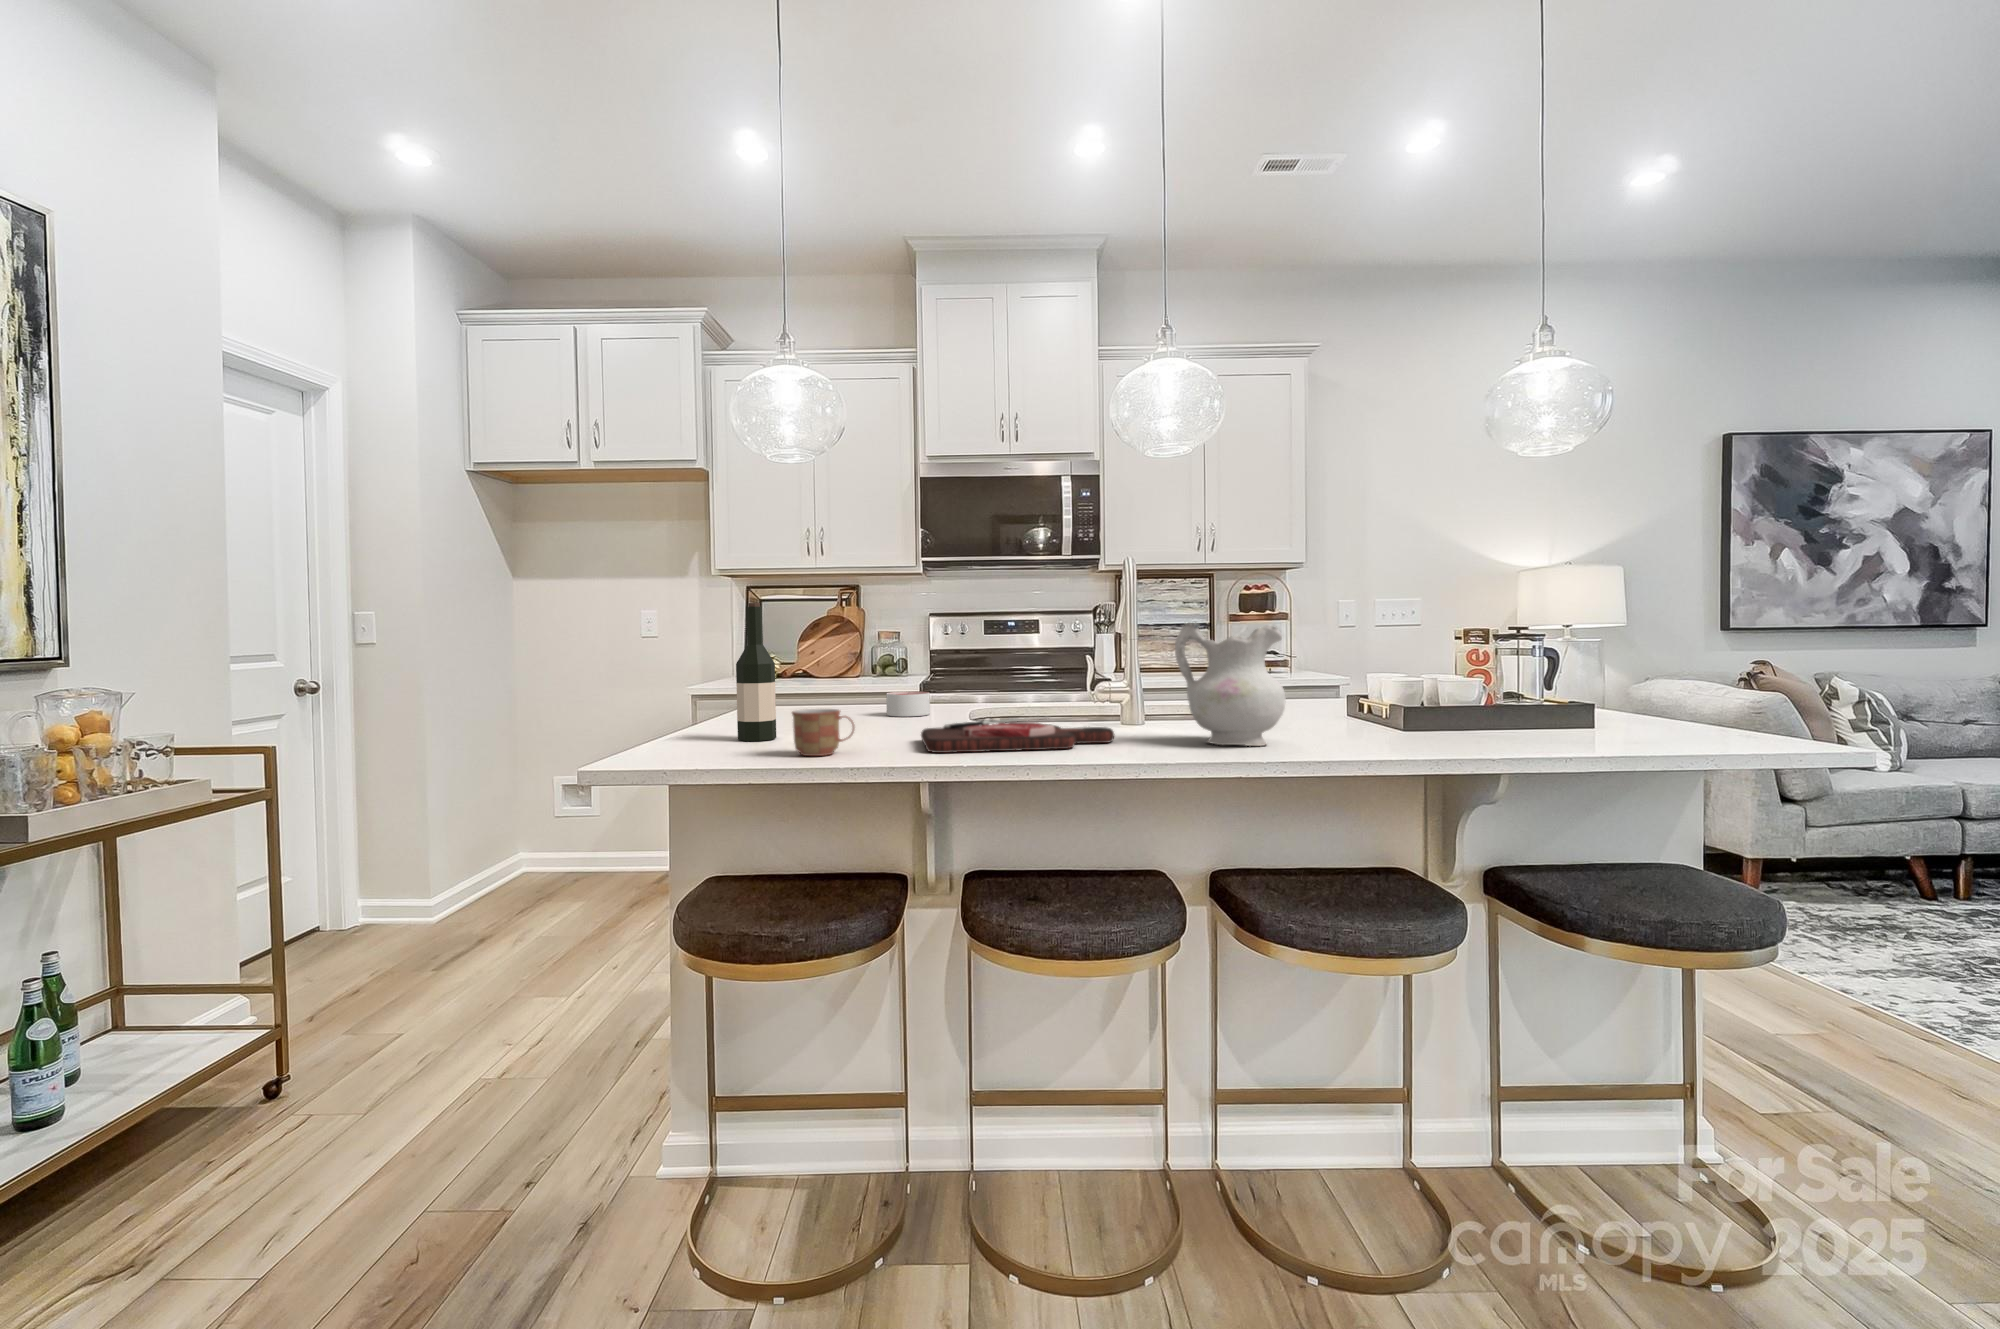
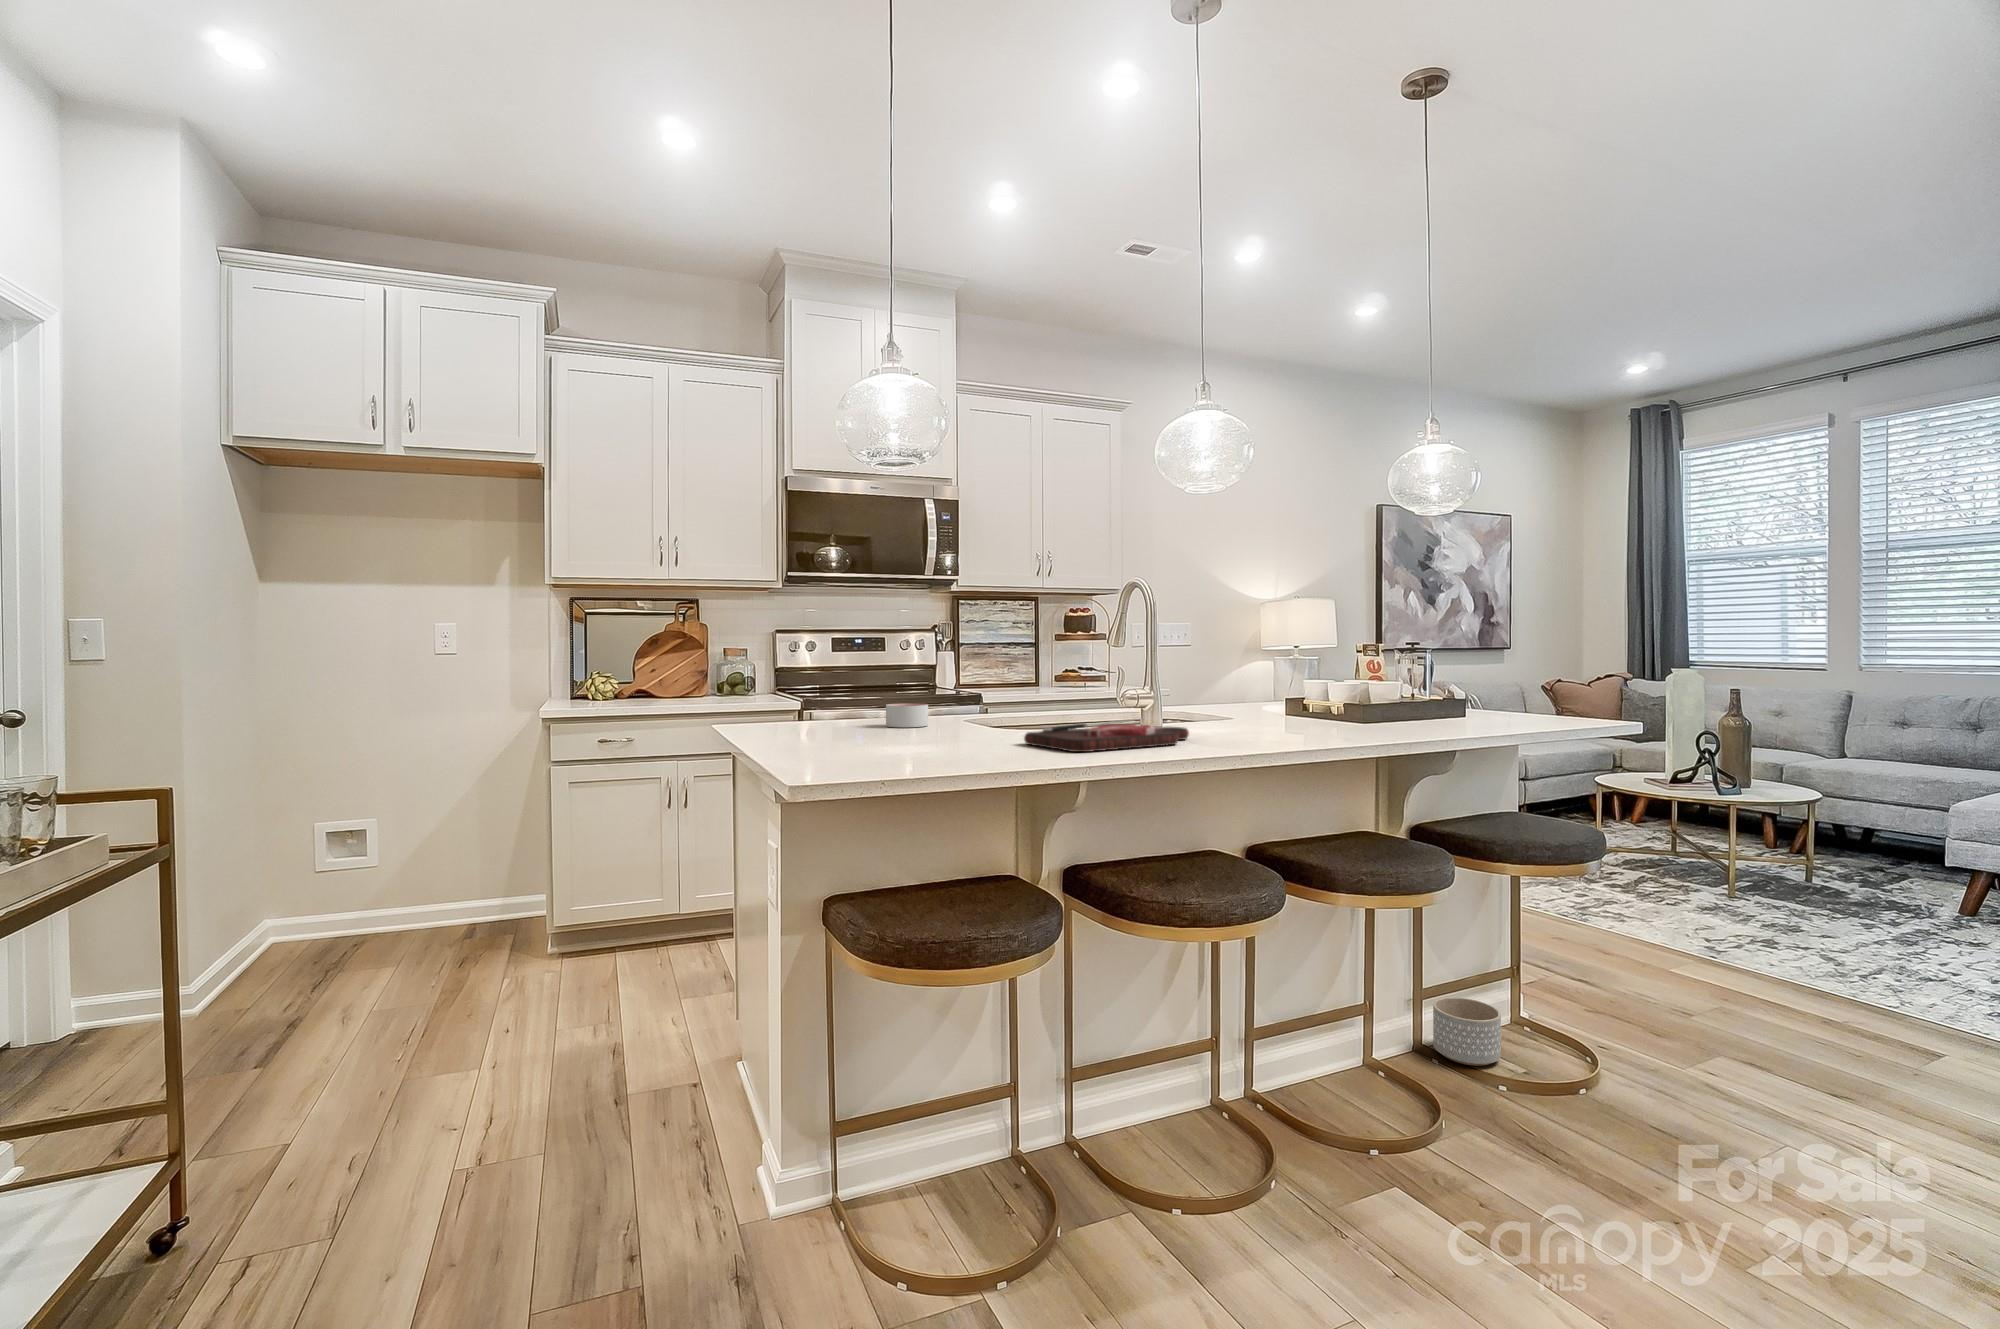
wine bottle: present [736,603,776,741] -> none [839,612,877,751]
ceramic pitcher: present [1175,623,1286,746] -> none [1230,636,1320,737]
mug: present [792,709,854,756] -> none [957,715,1011,760]
planter: none [1497,1097,1590,1197] -> present [1433,997,1501,1066]

